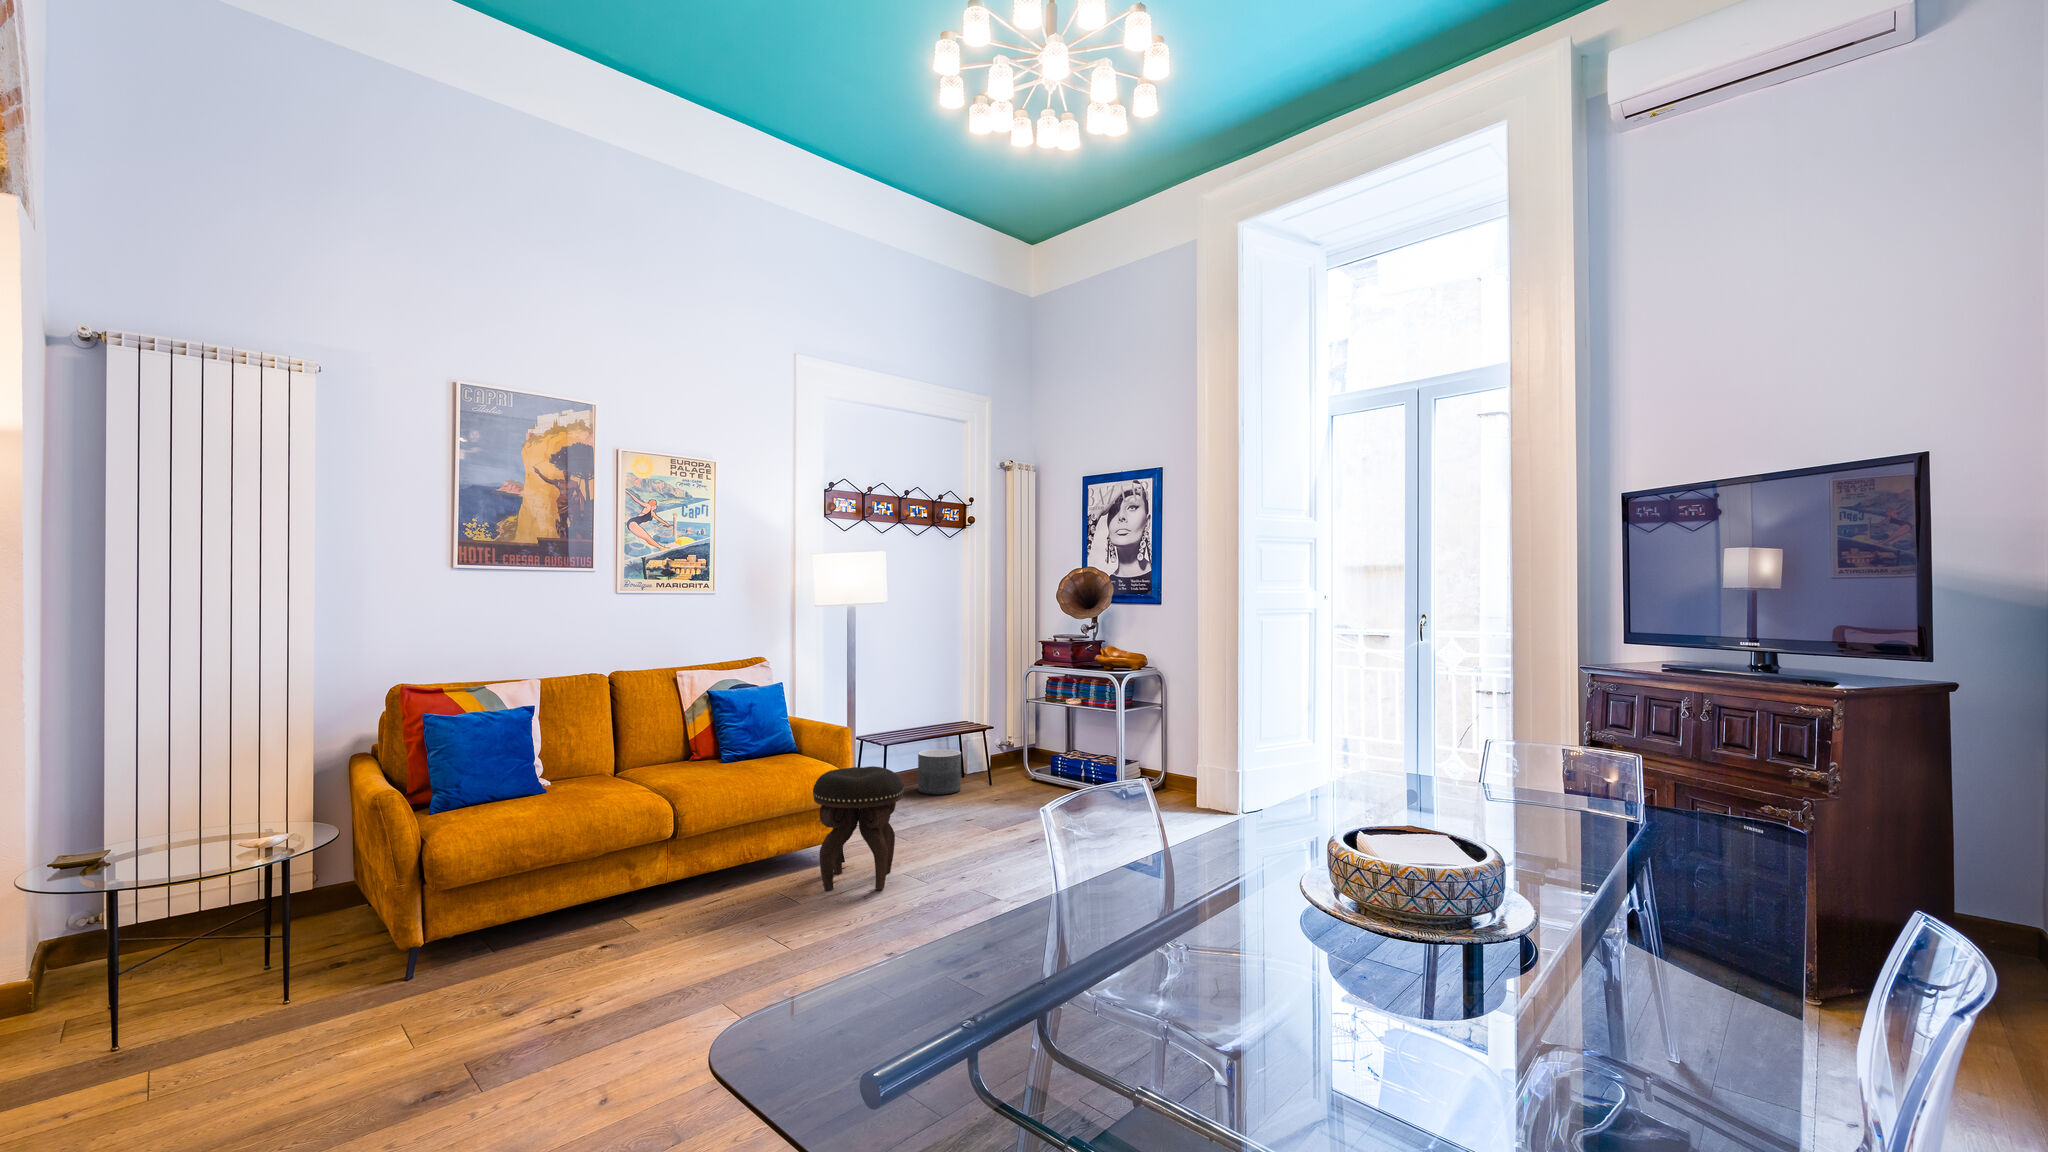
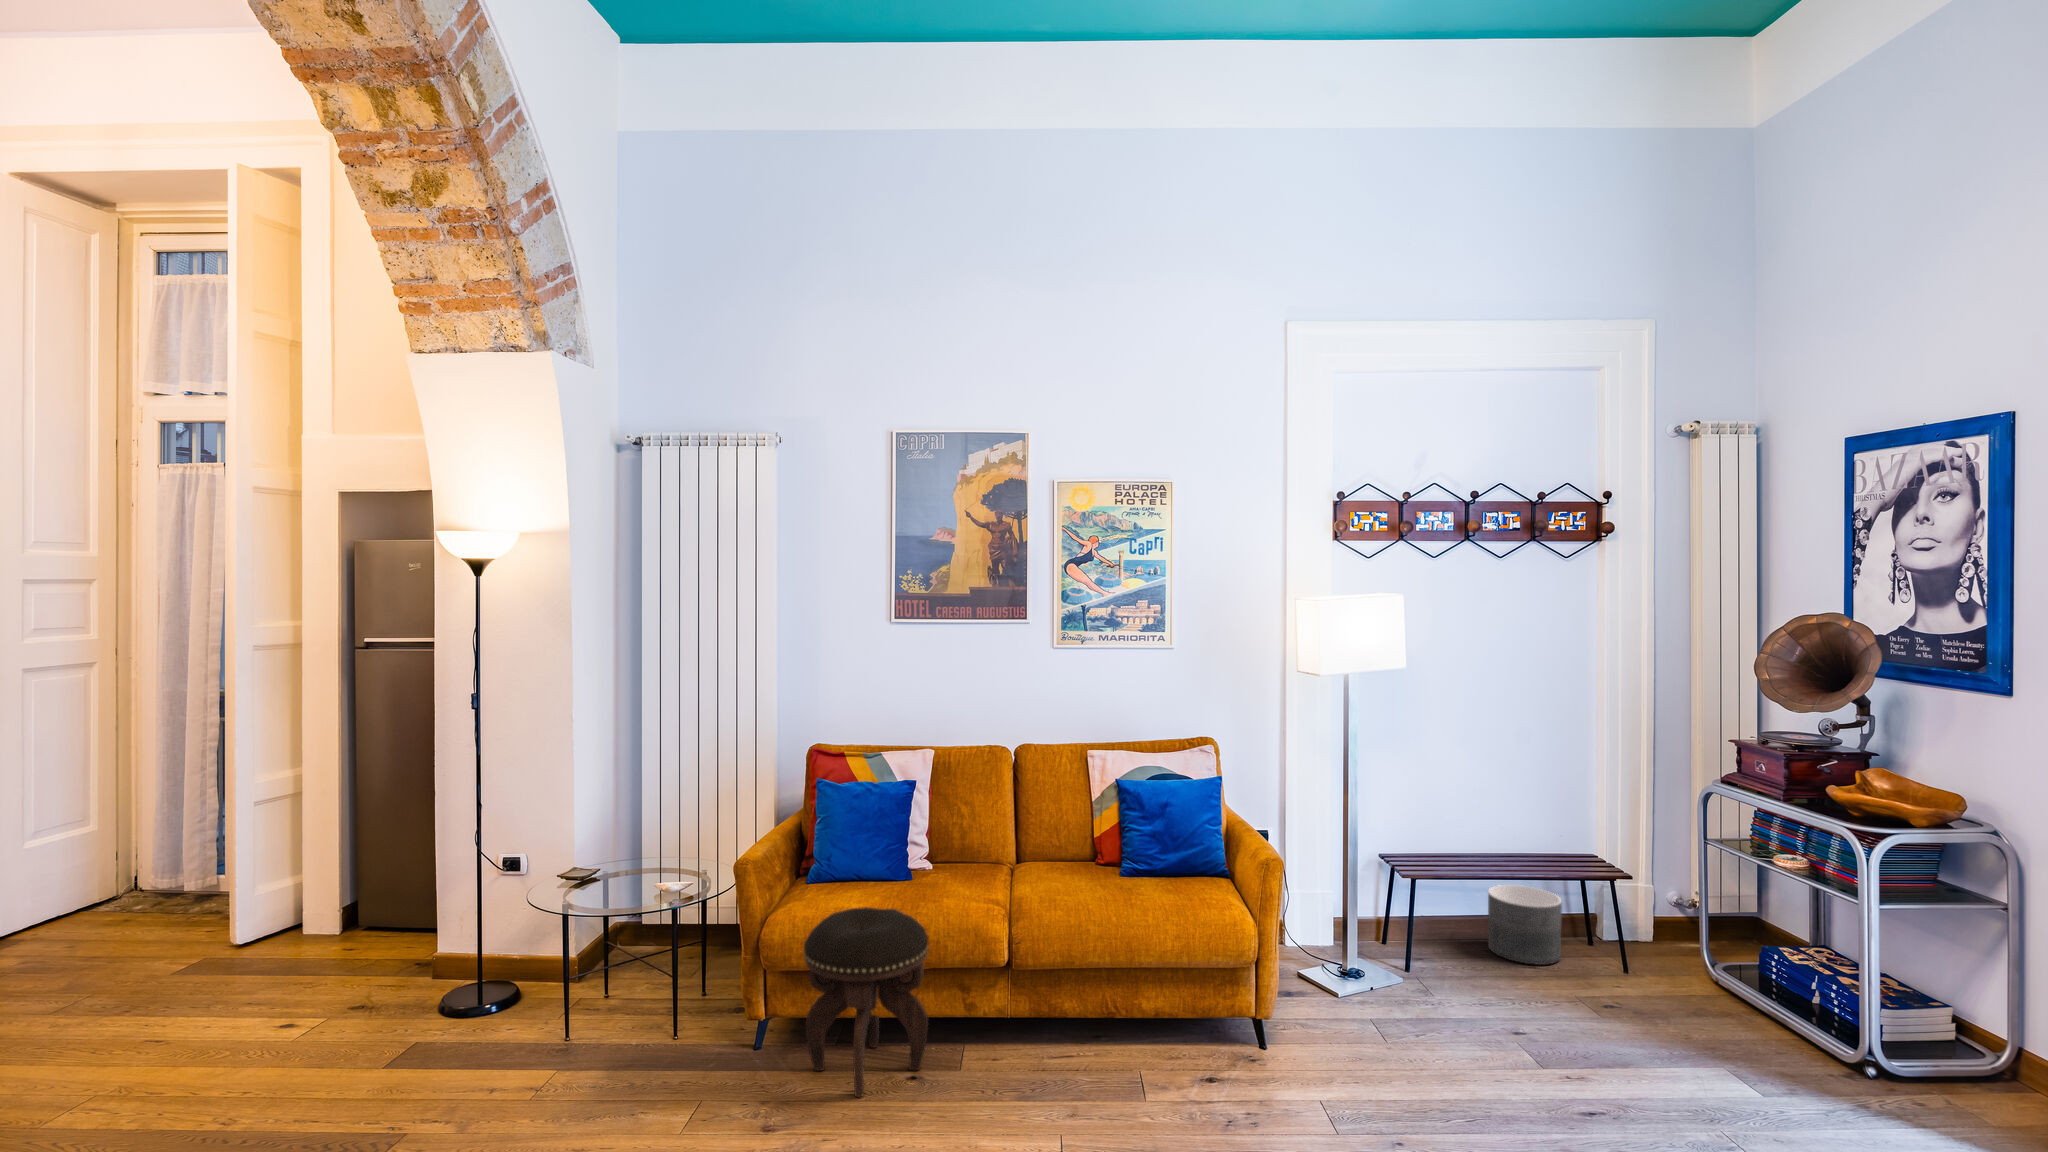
footstool: present [813,766,904,890] -> present [804,907,928,1097]

